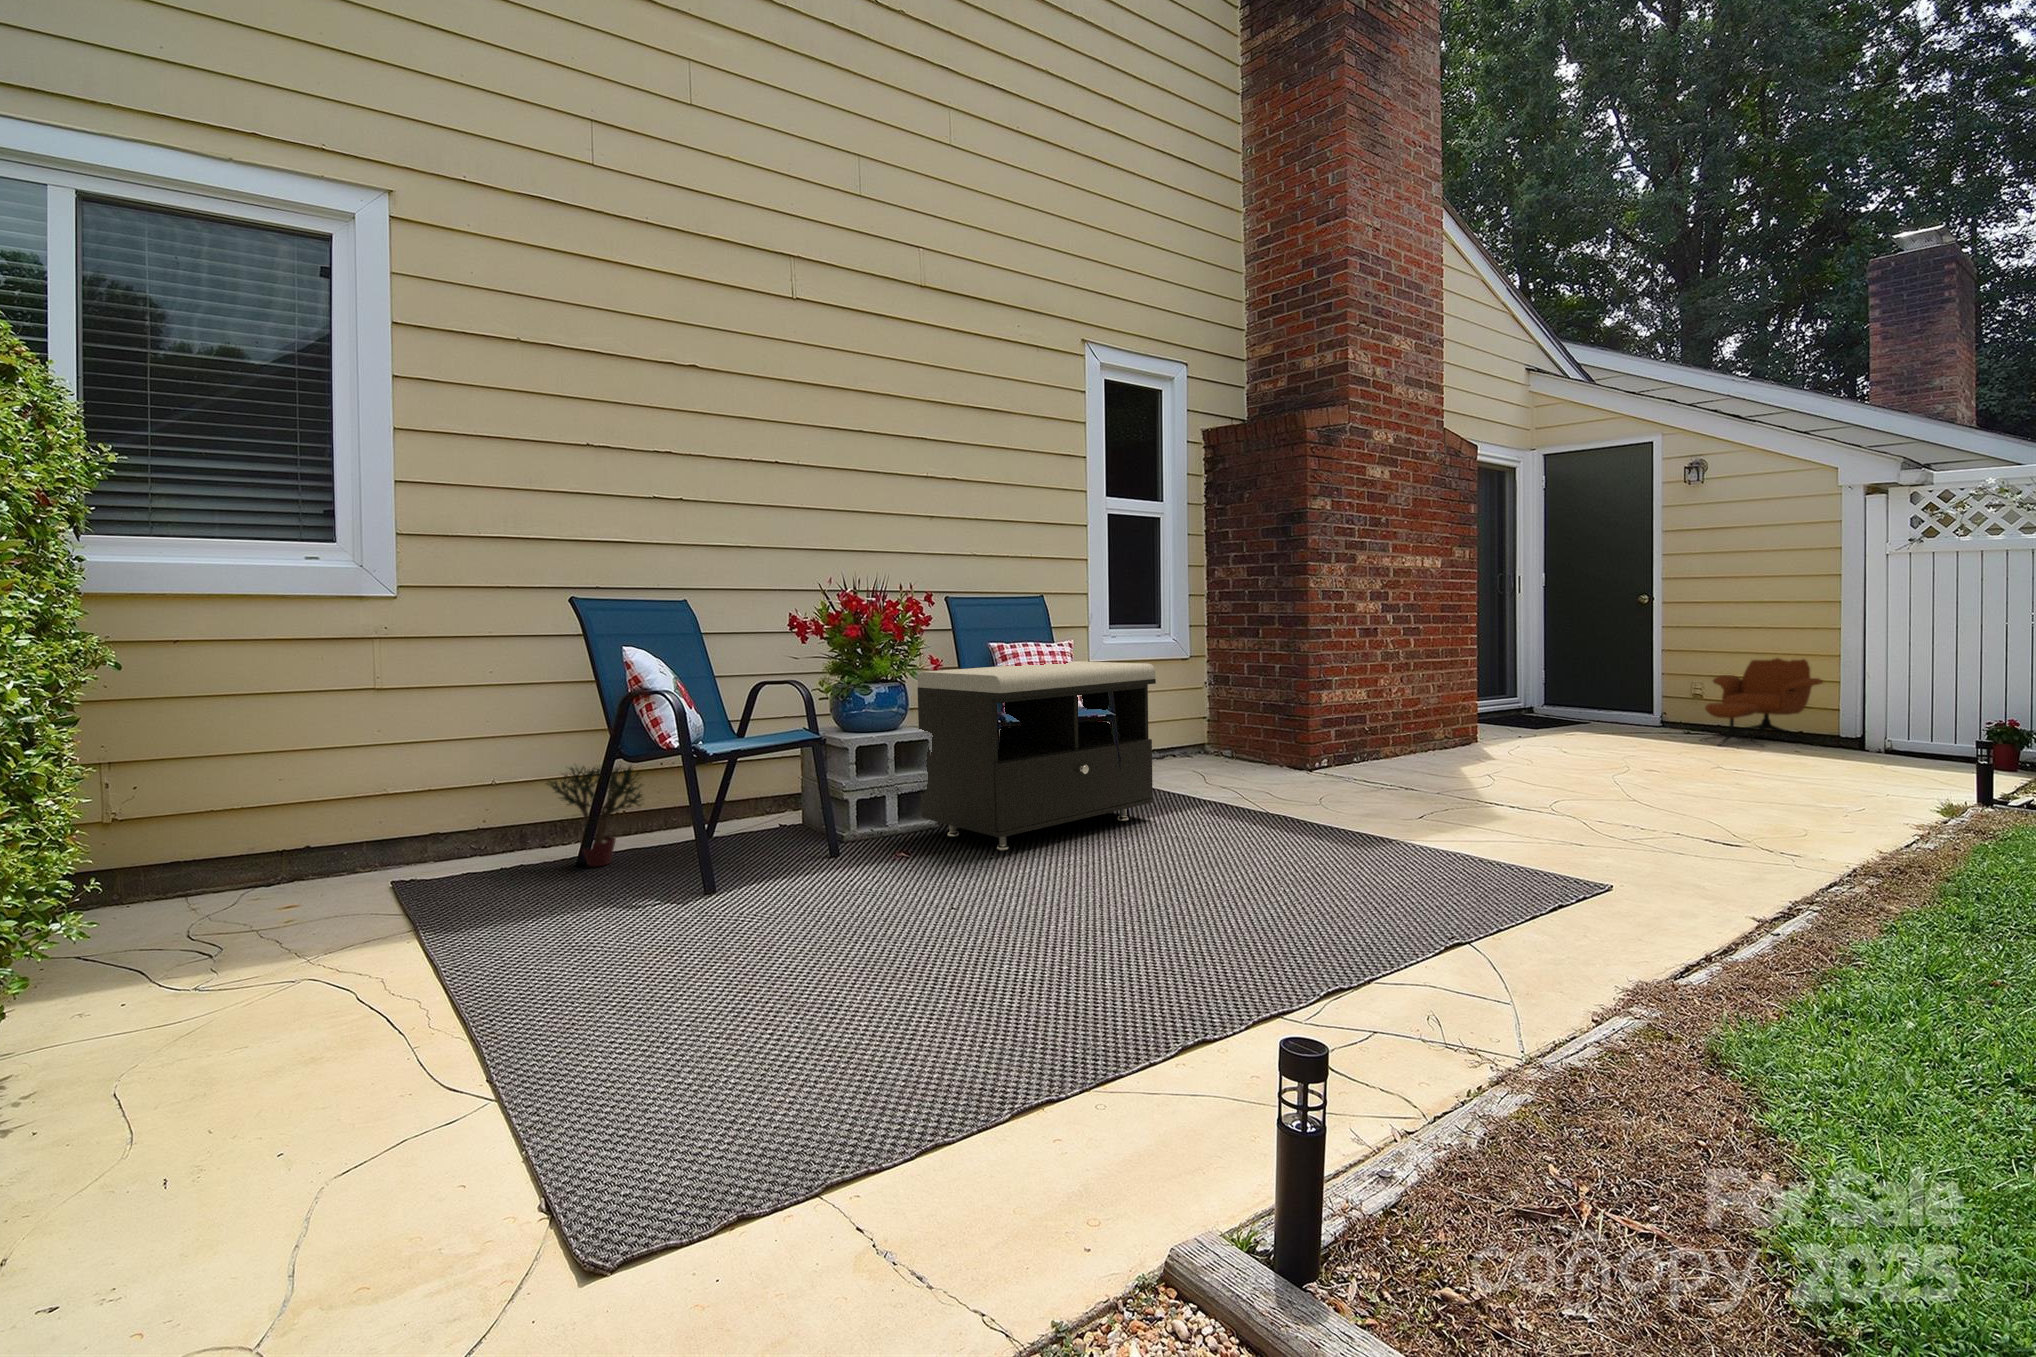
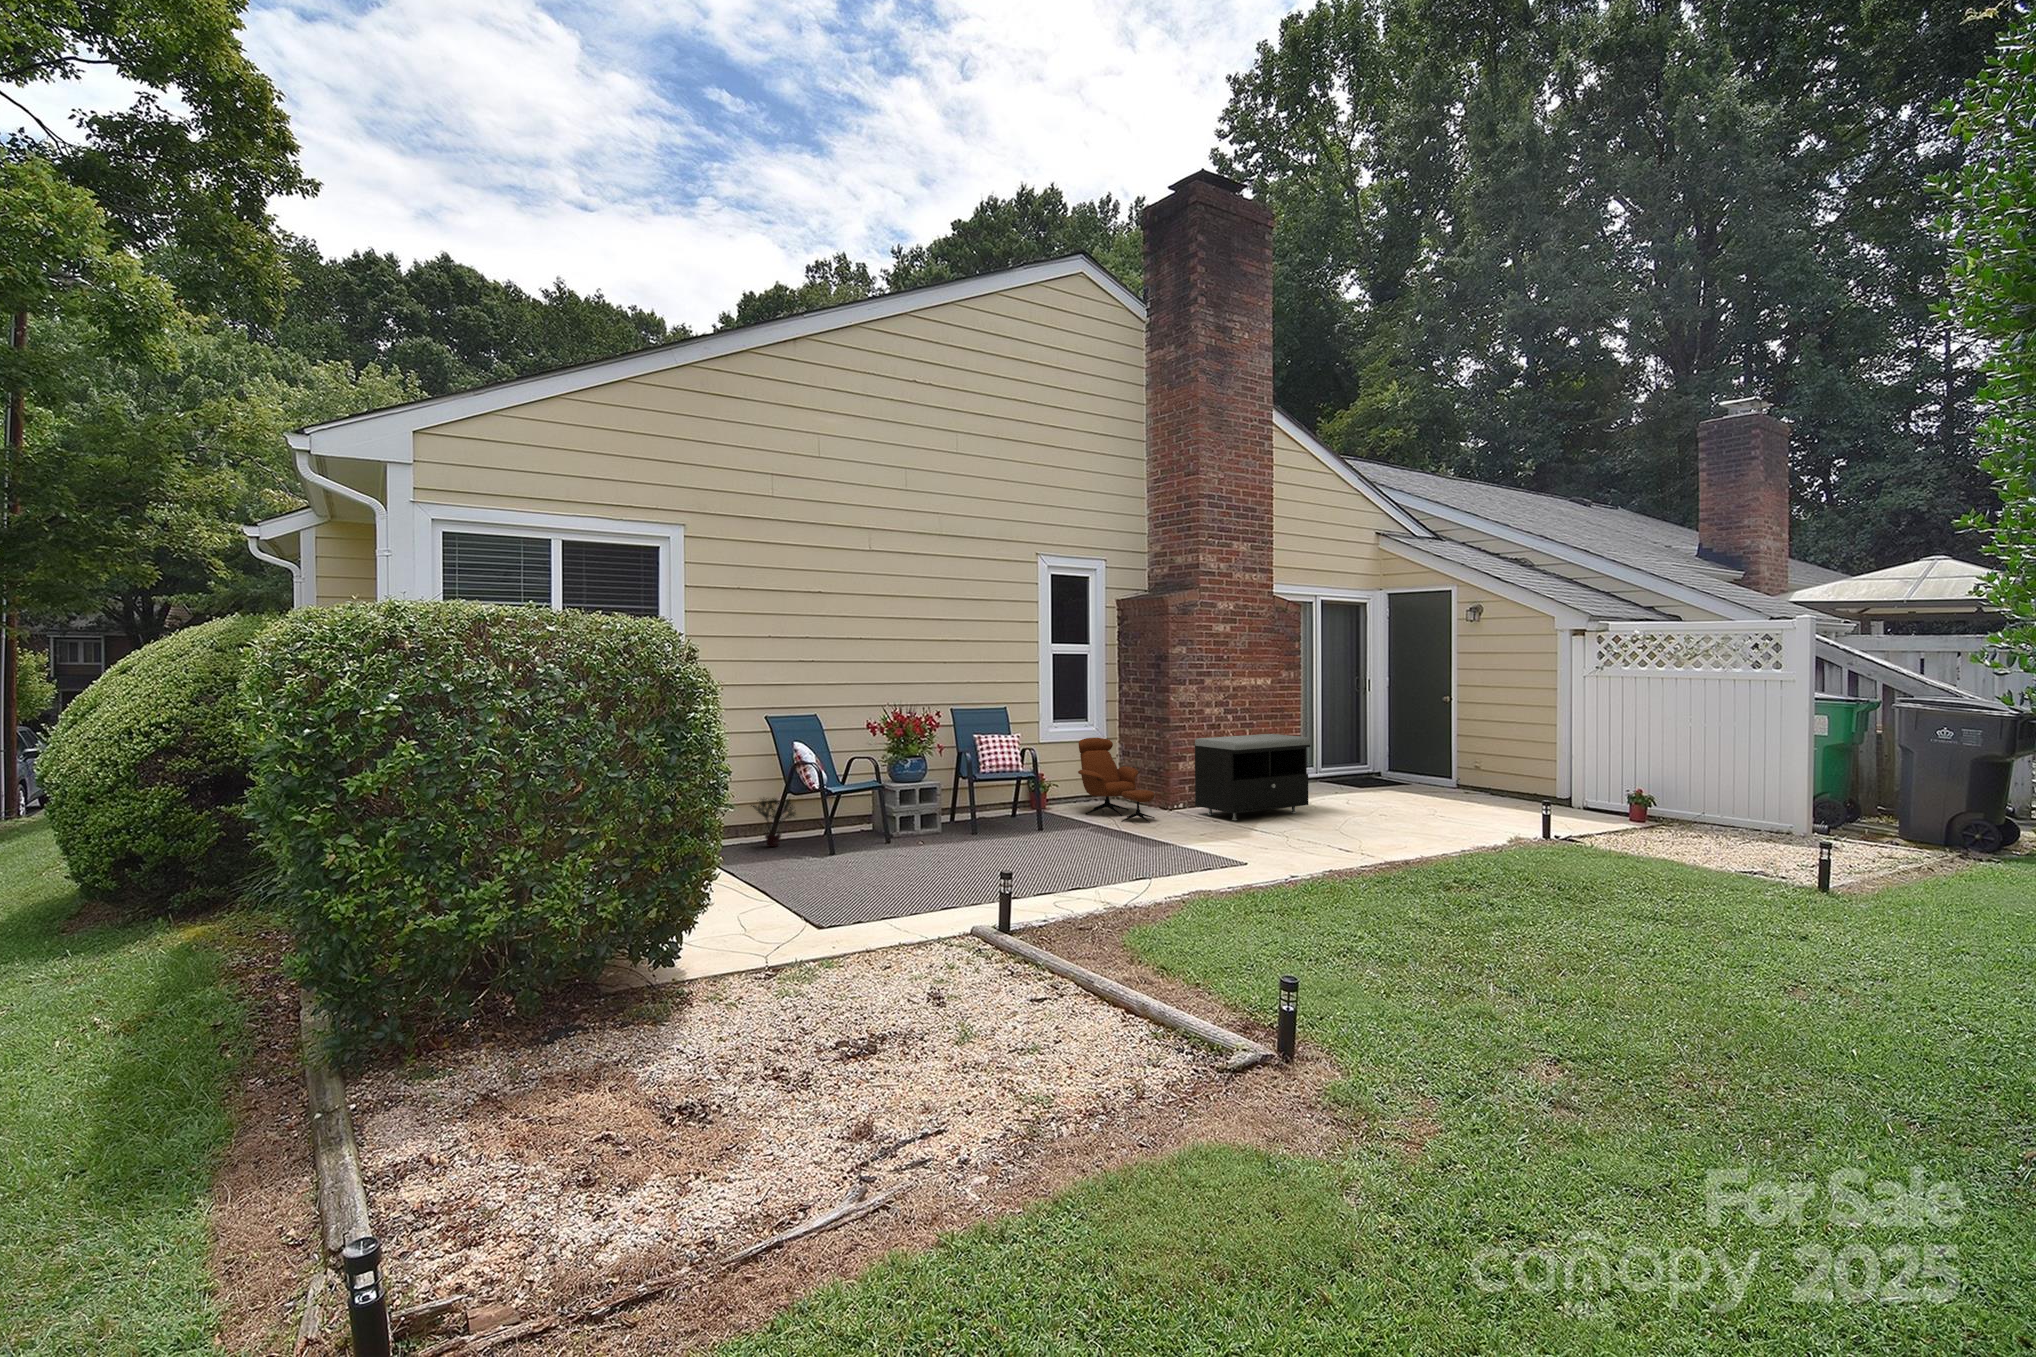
lounge chair: present [1705,658,1823,745] -> present [1078,738,1155,823]
storage bench: present [918,661,1156,850] -> present [1195,734,1310,820]

